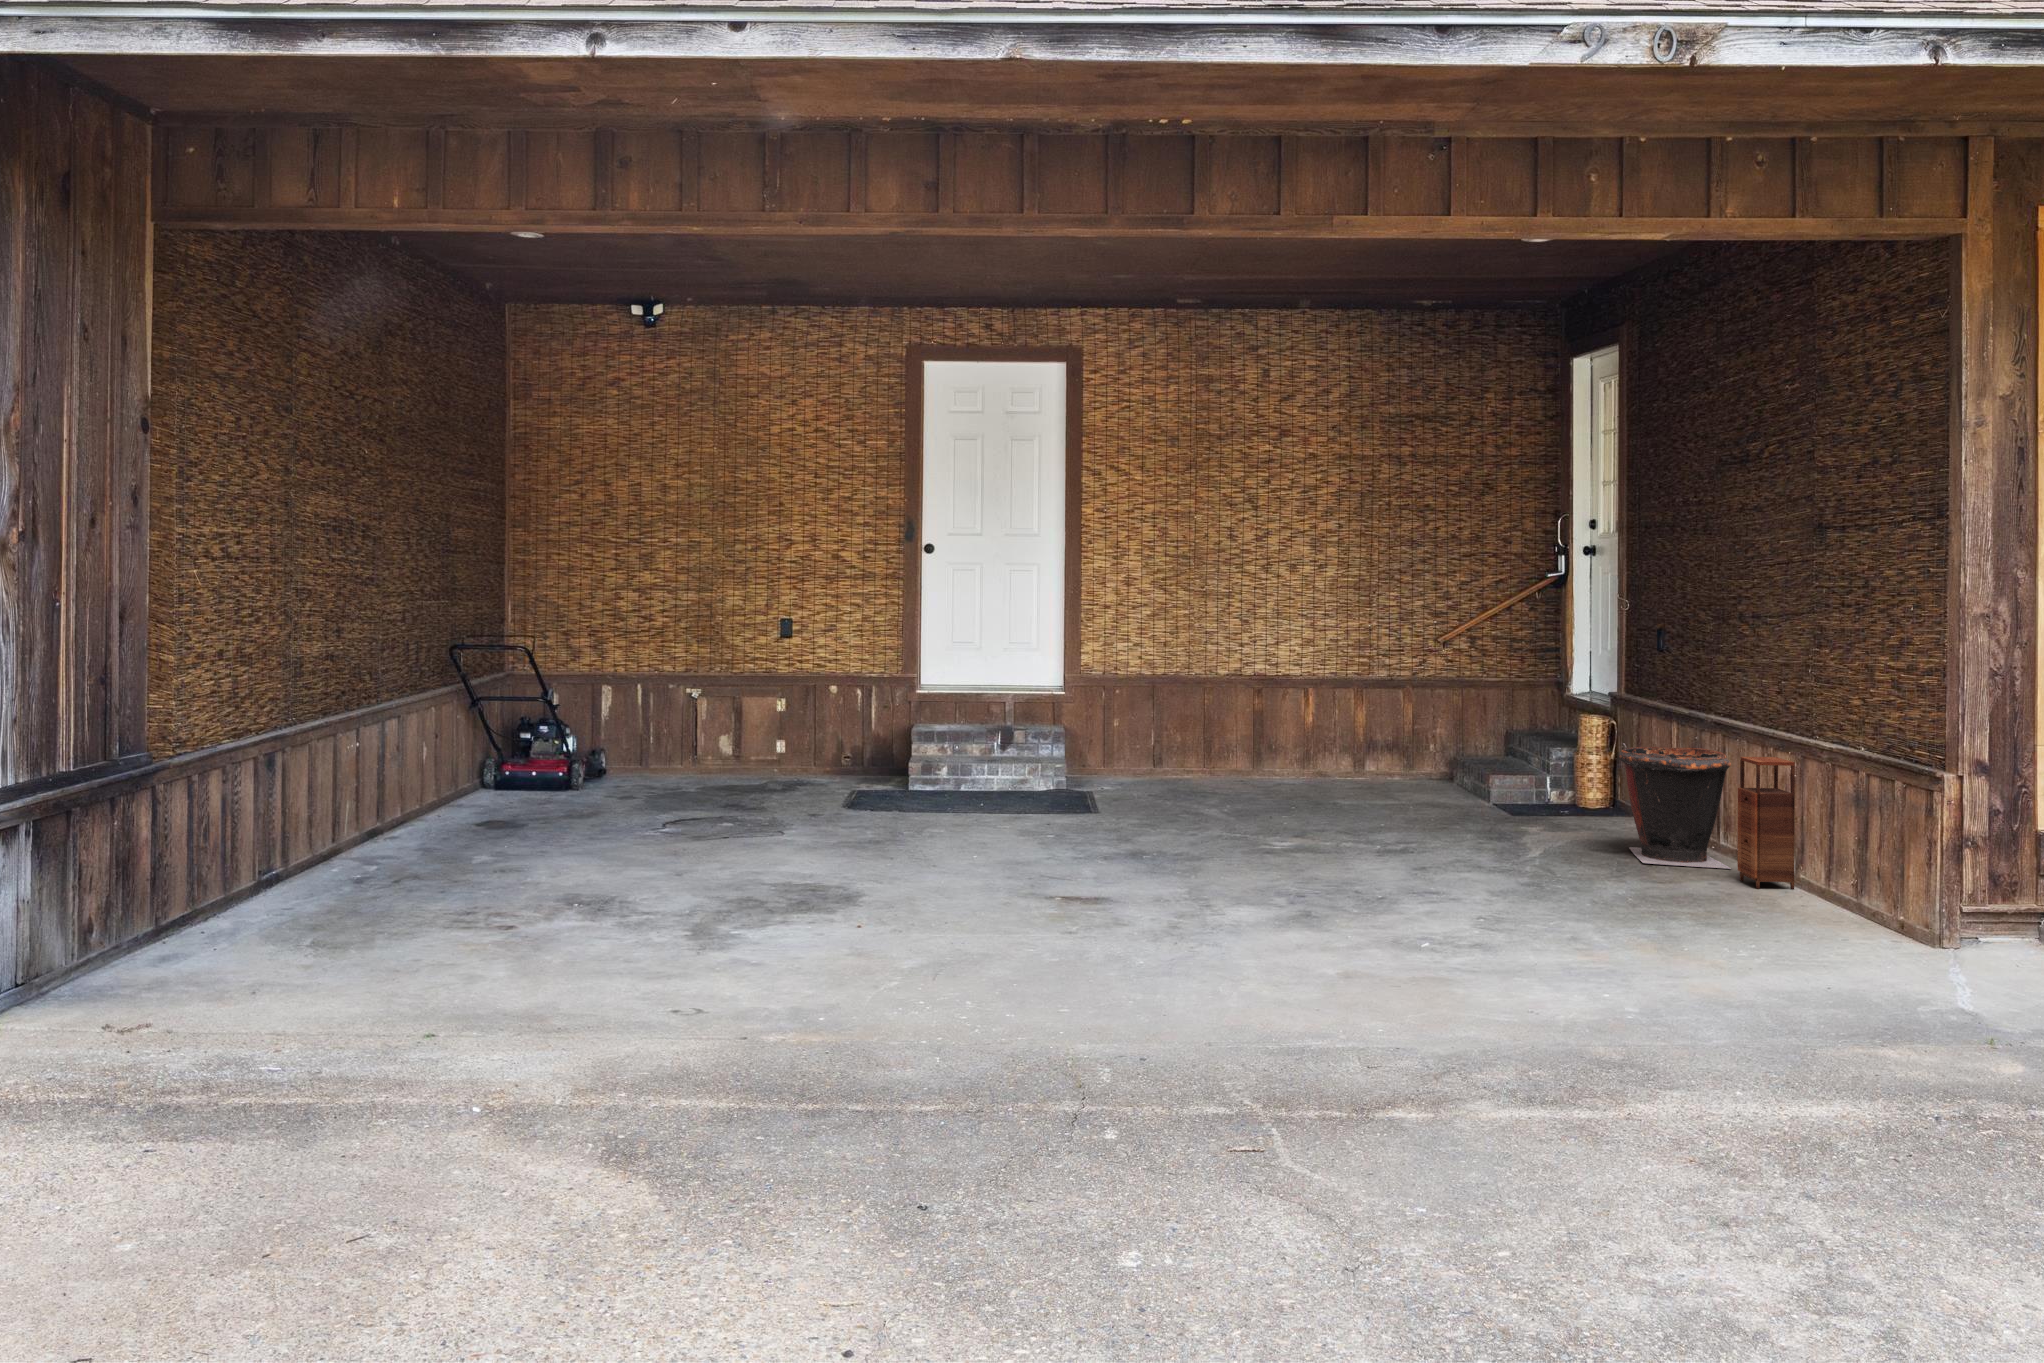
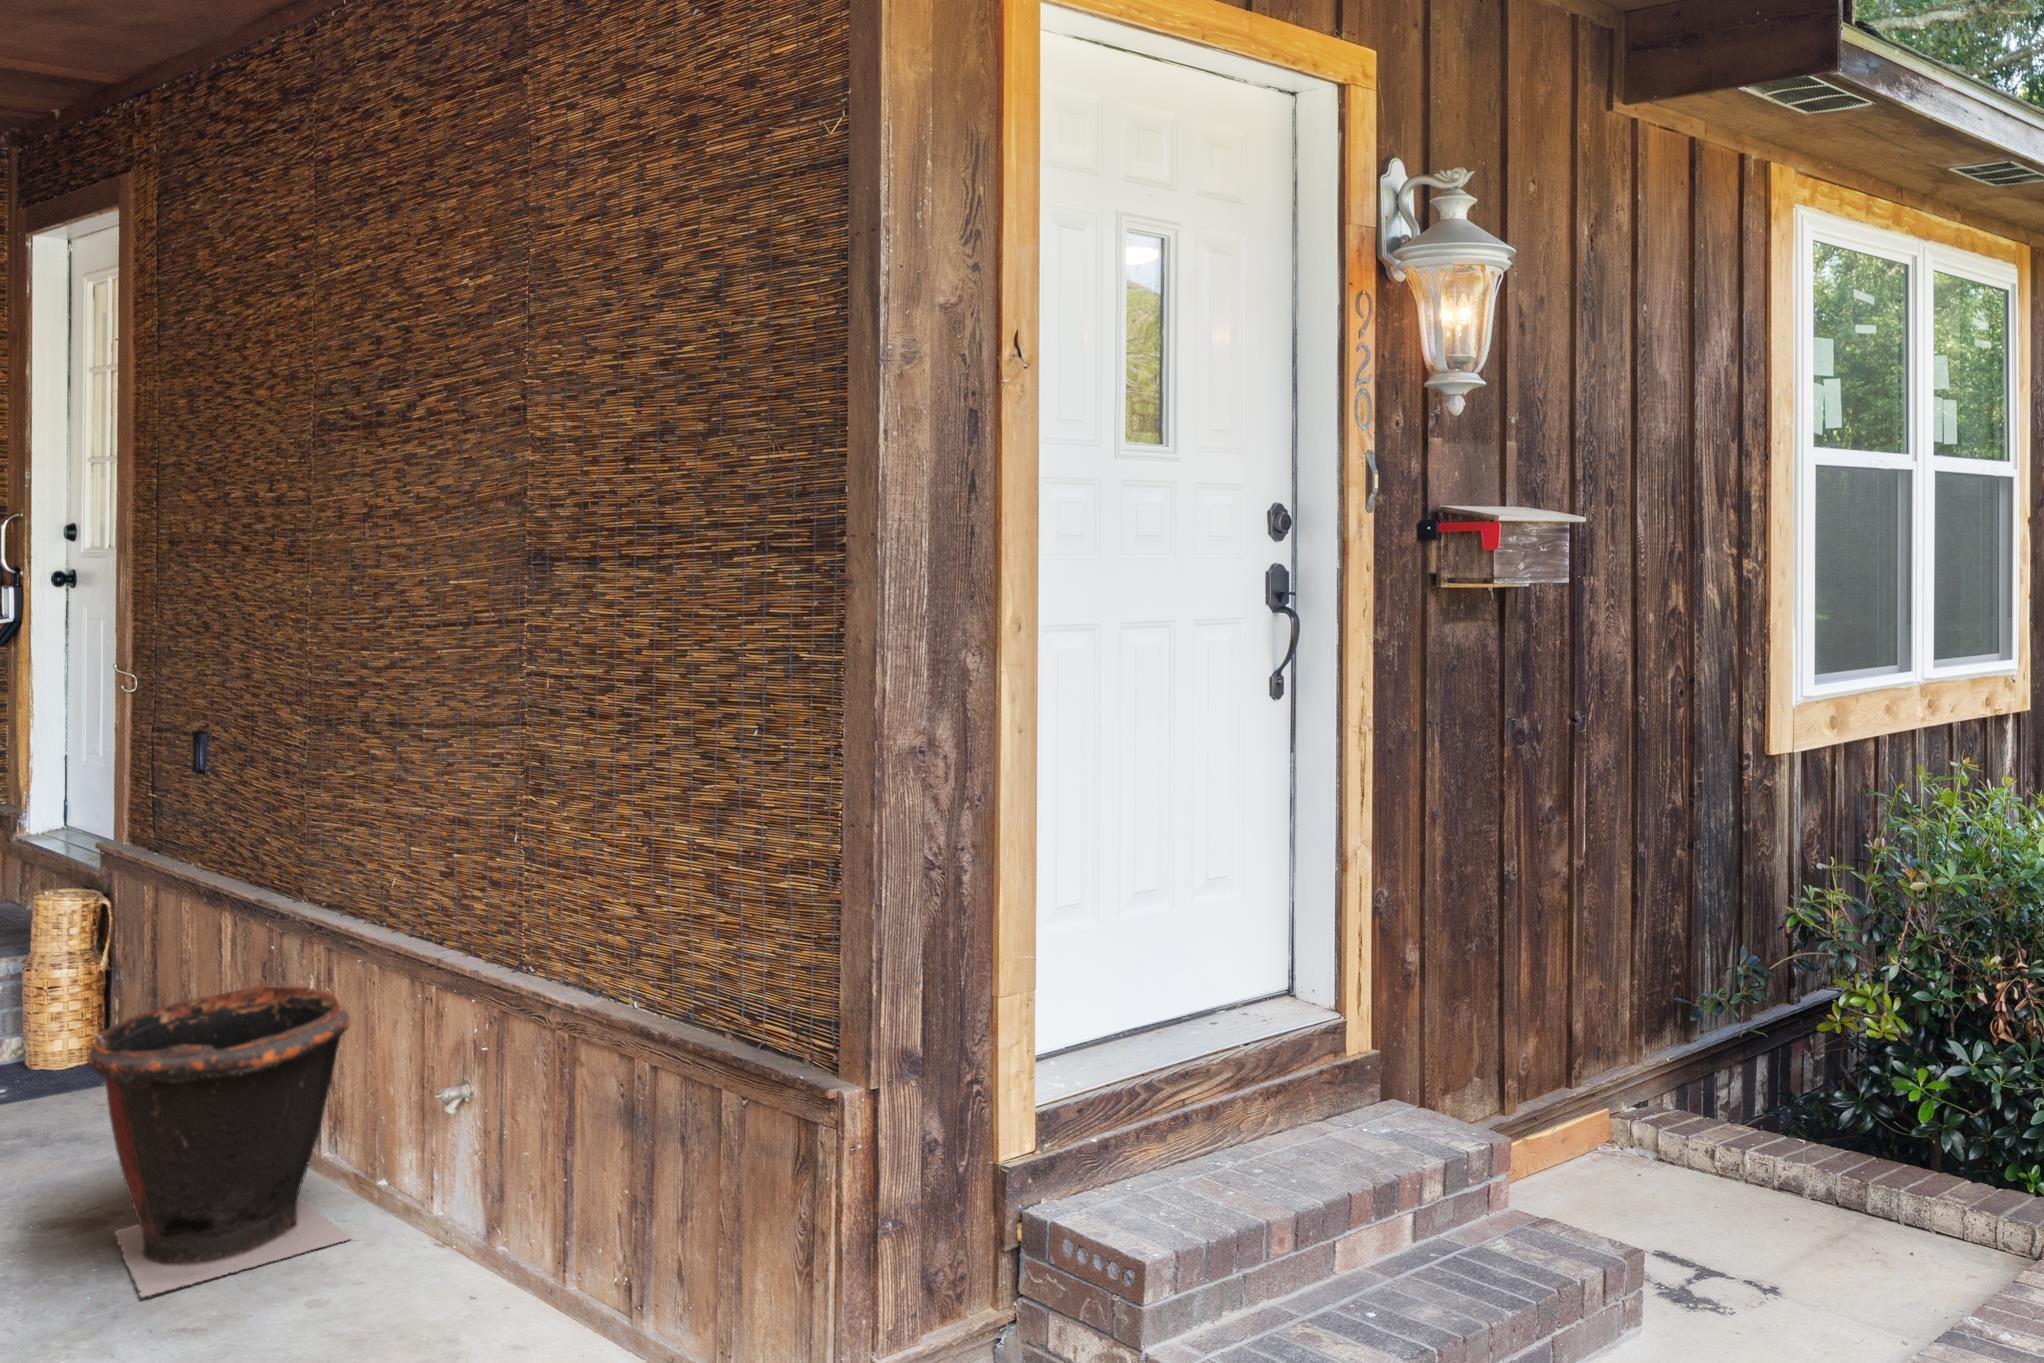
storage cabinet: present [1738,757,1795,889] -> none [367,1014,491,1312]

